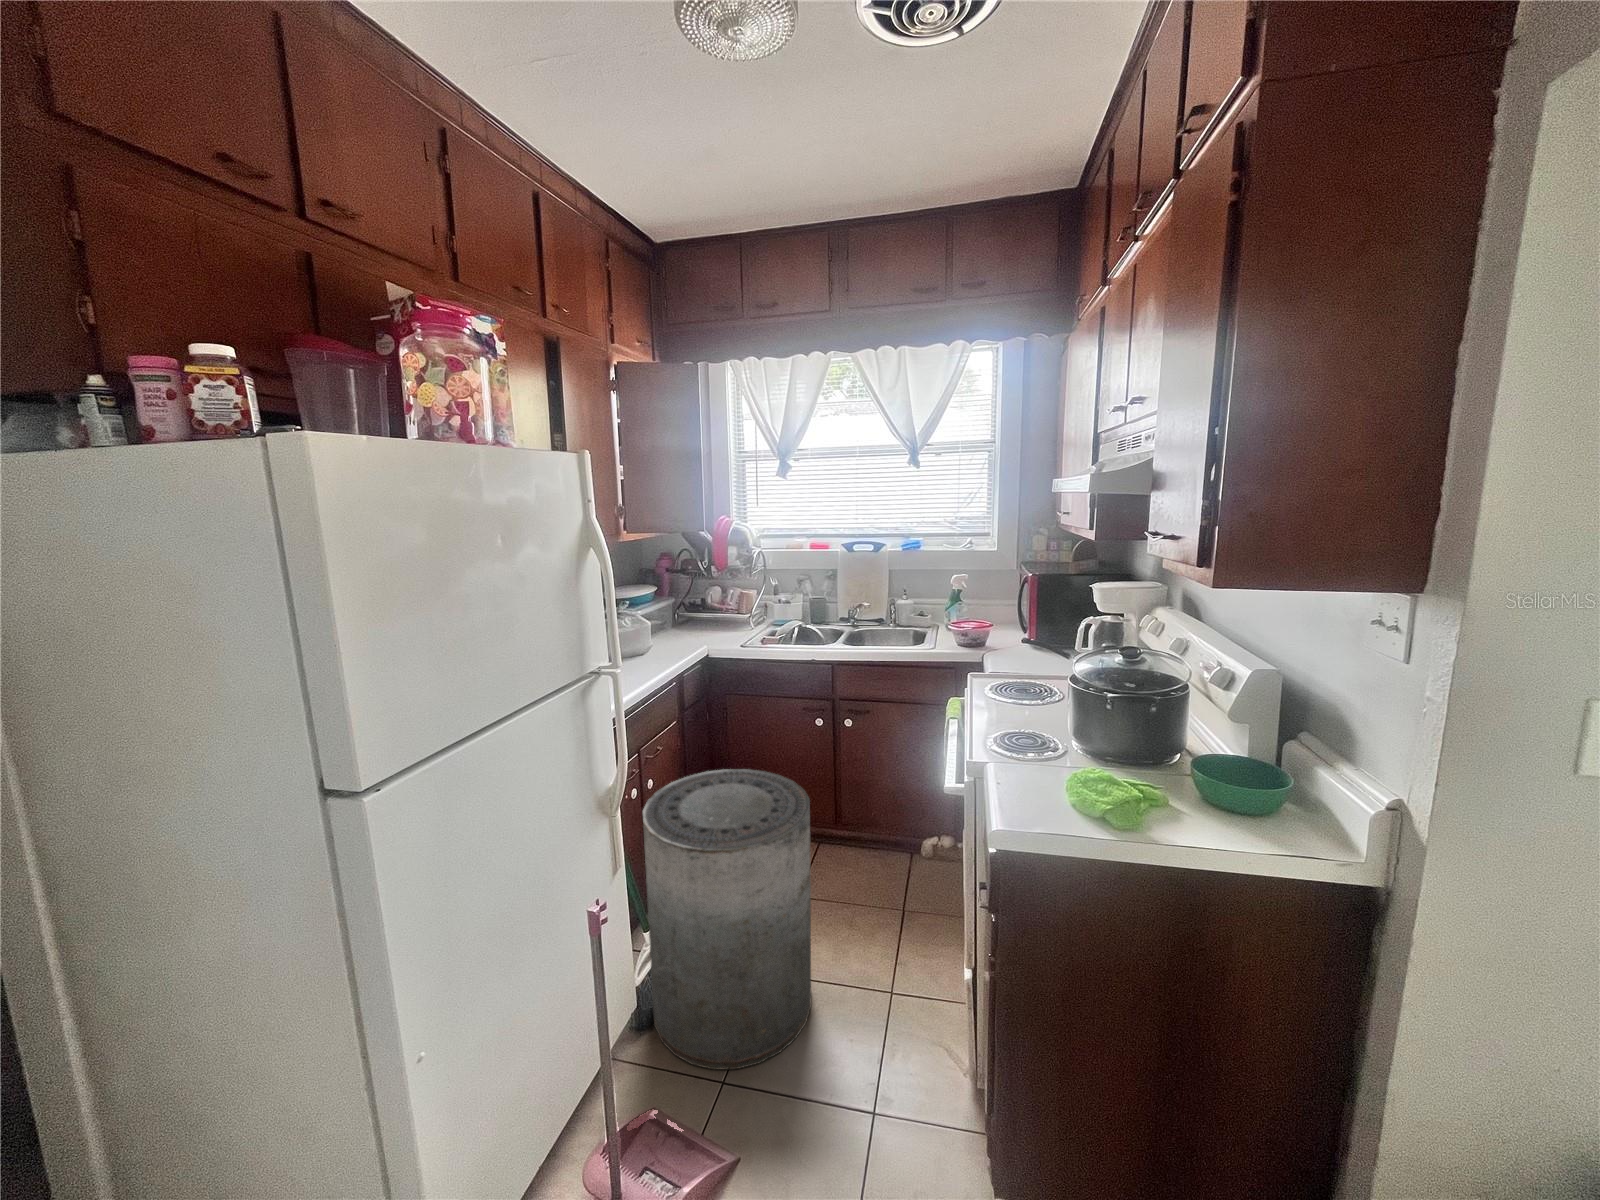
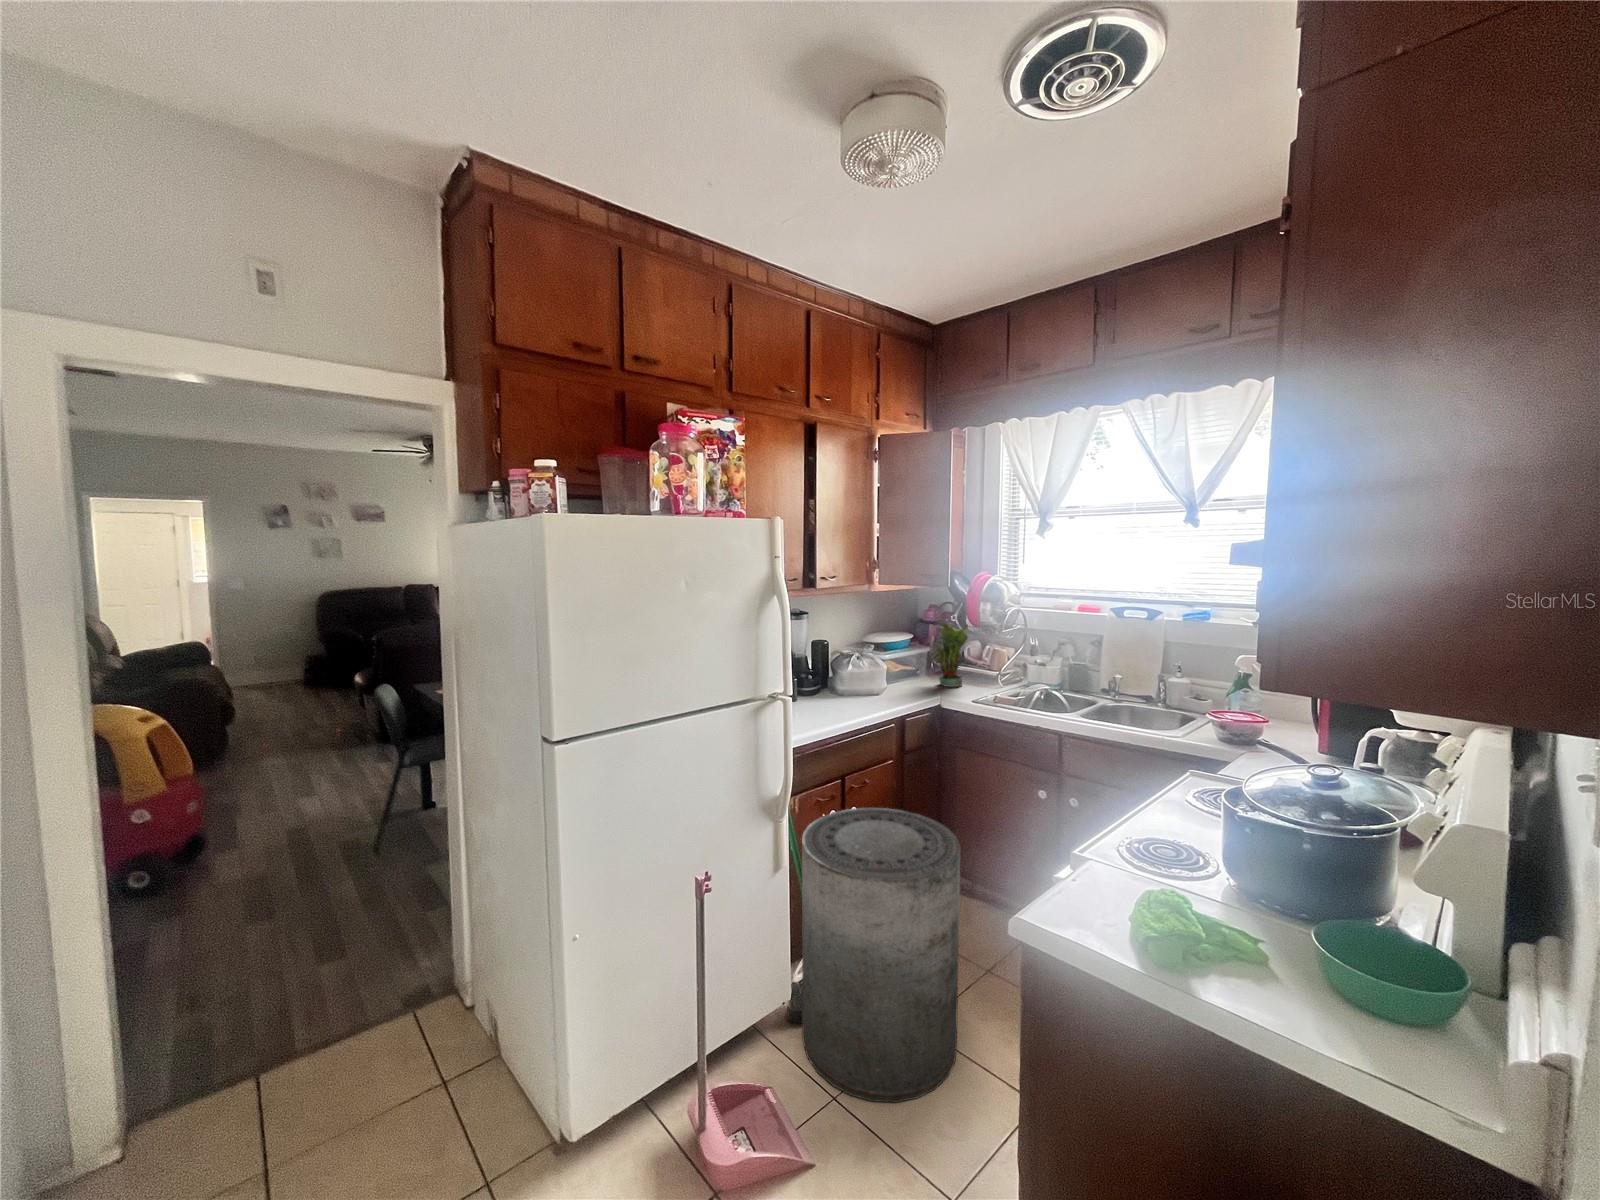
potted plant: none [683,569,725,636] -> present [930,621,968,687]

